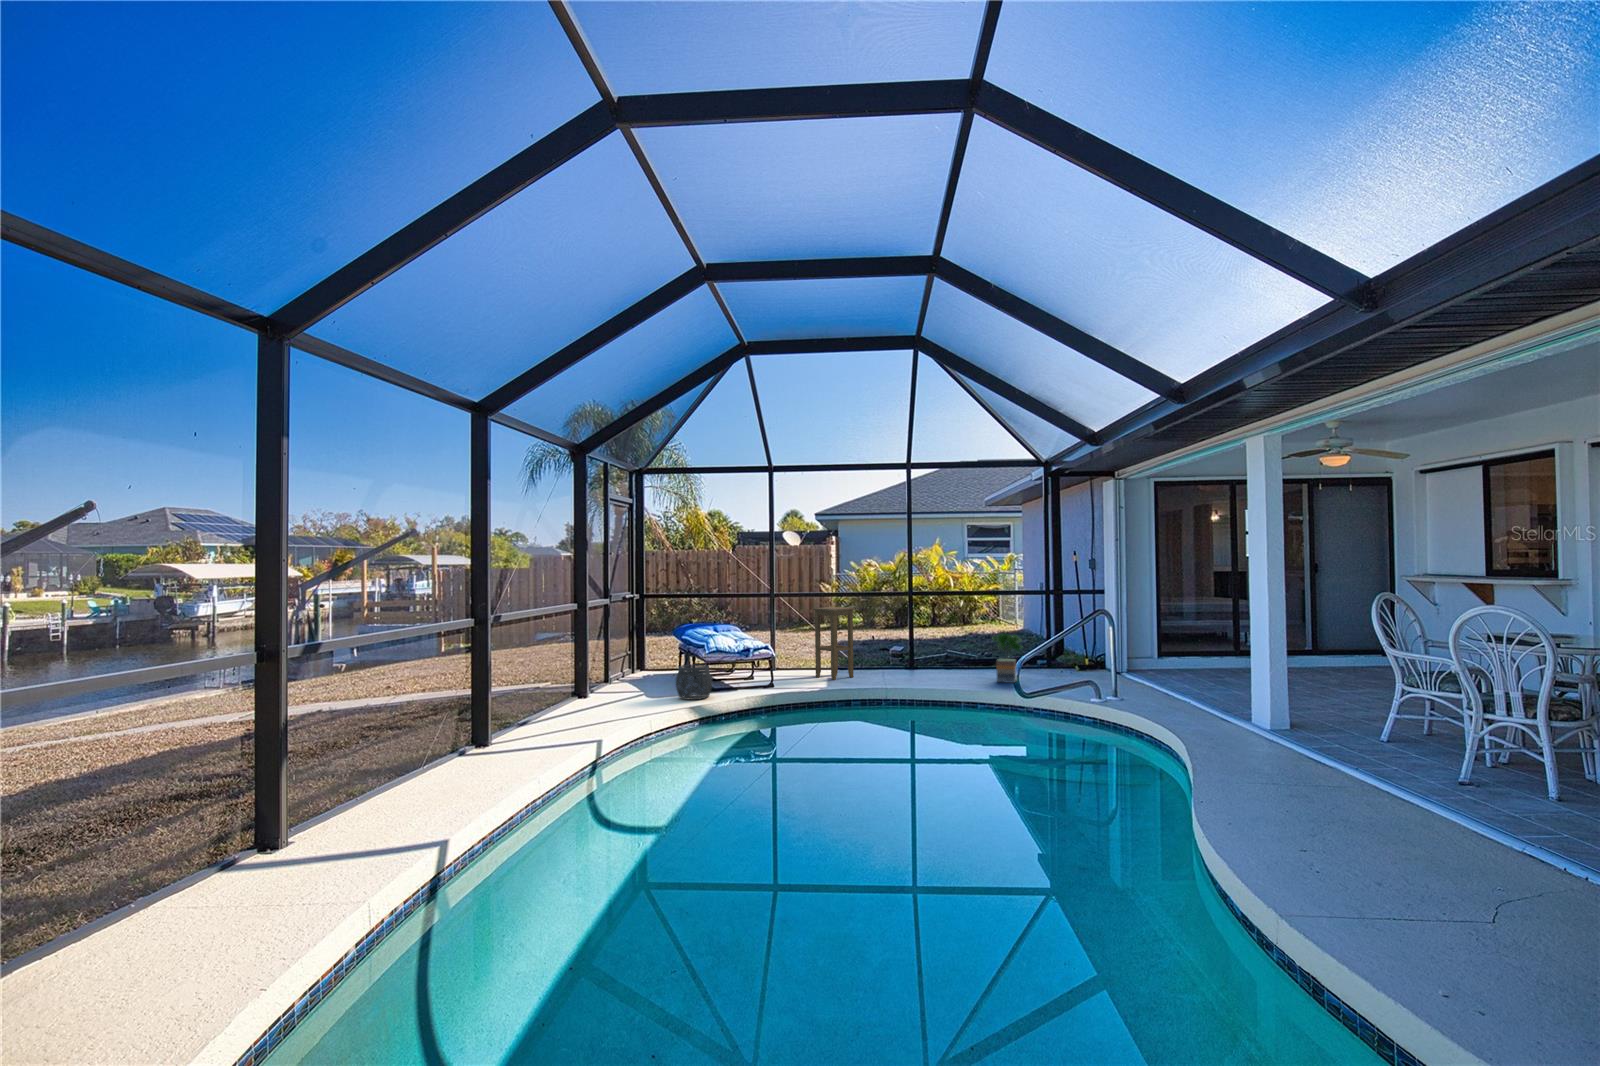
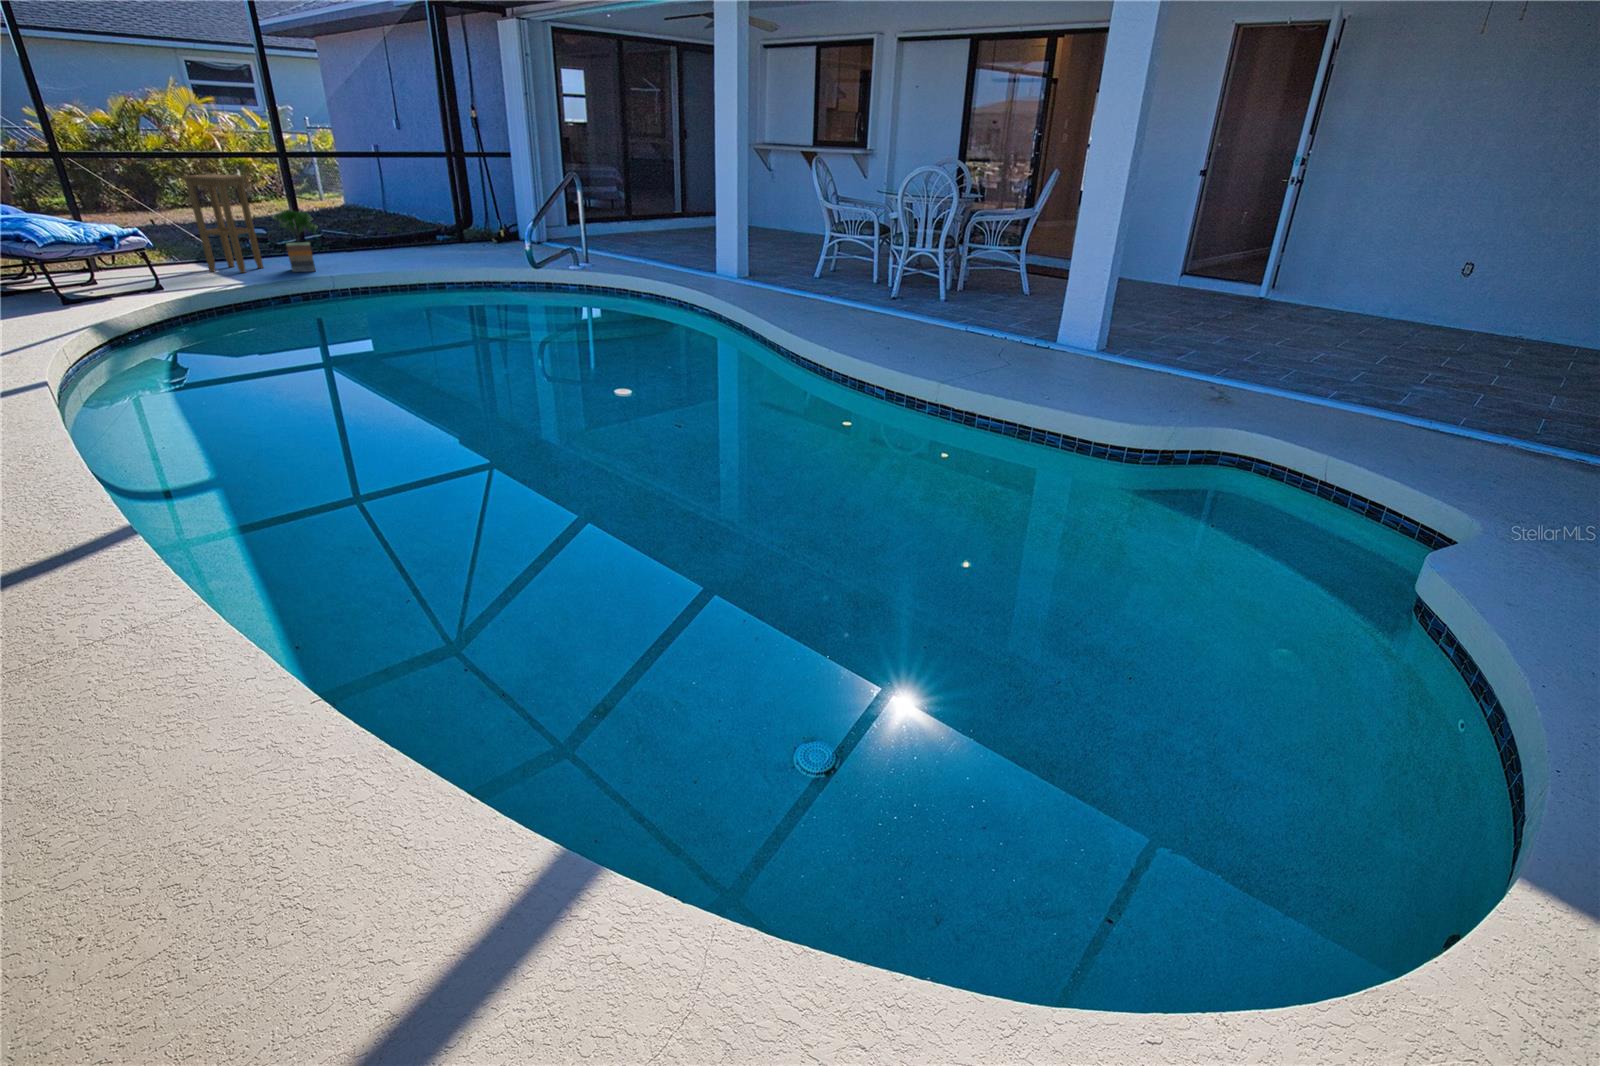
potted tree: present [992,634,1023,683] -> present [273,211,317,272]
woven basket: present [676,665,712,700] -> none [28,264,99,317]

